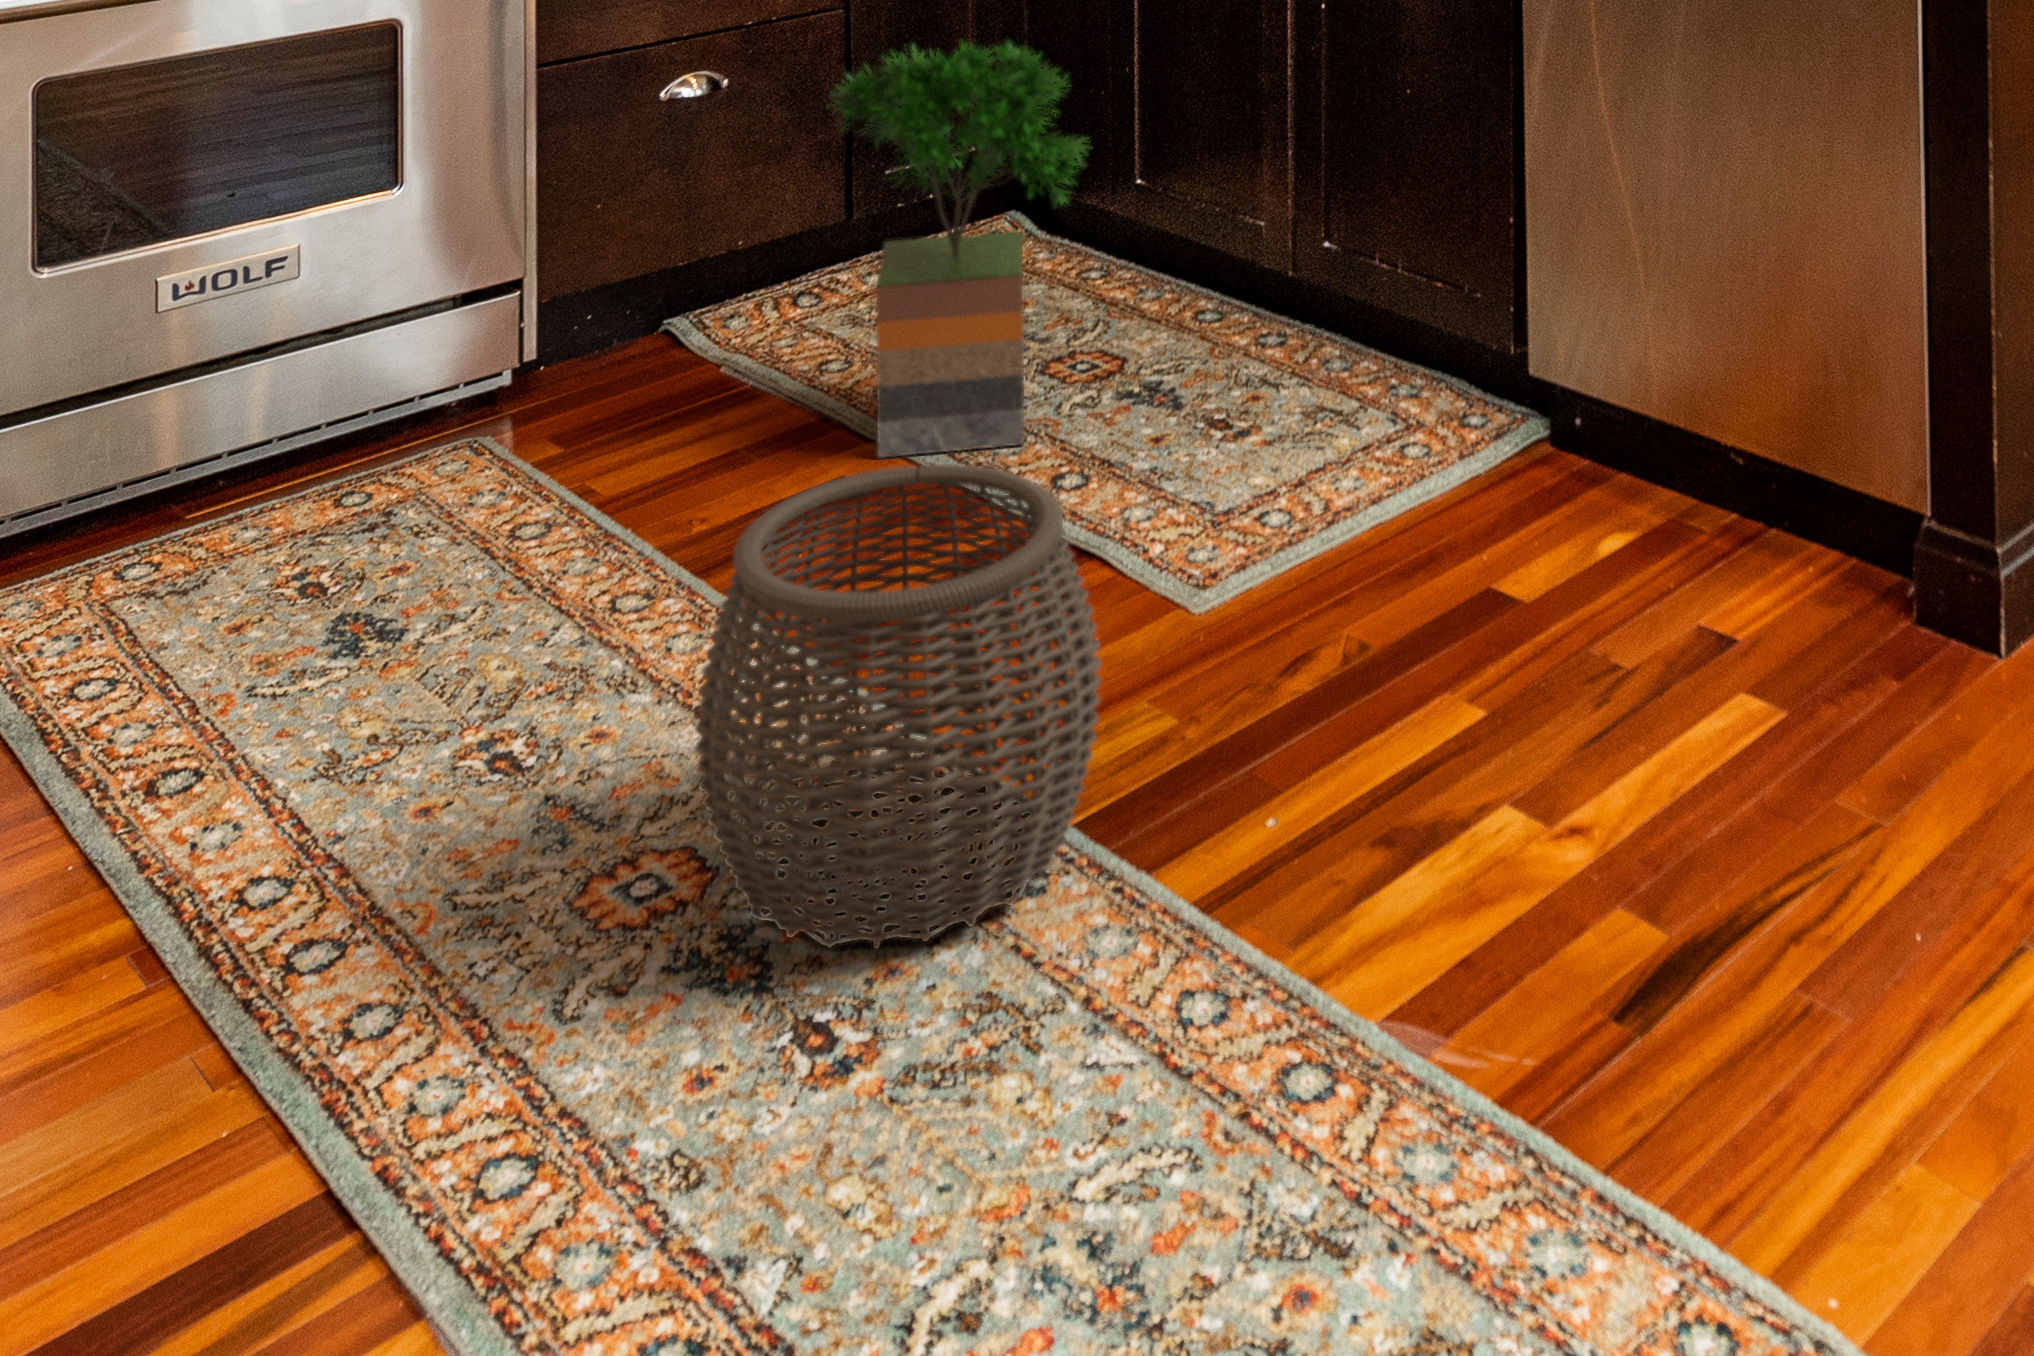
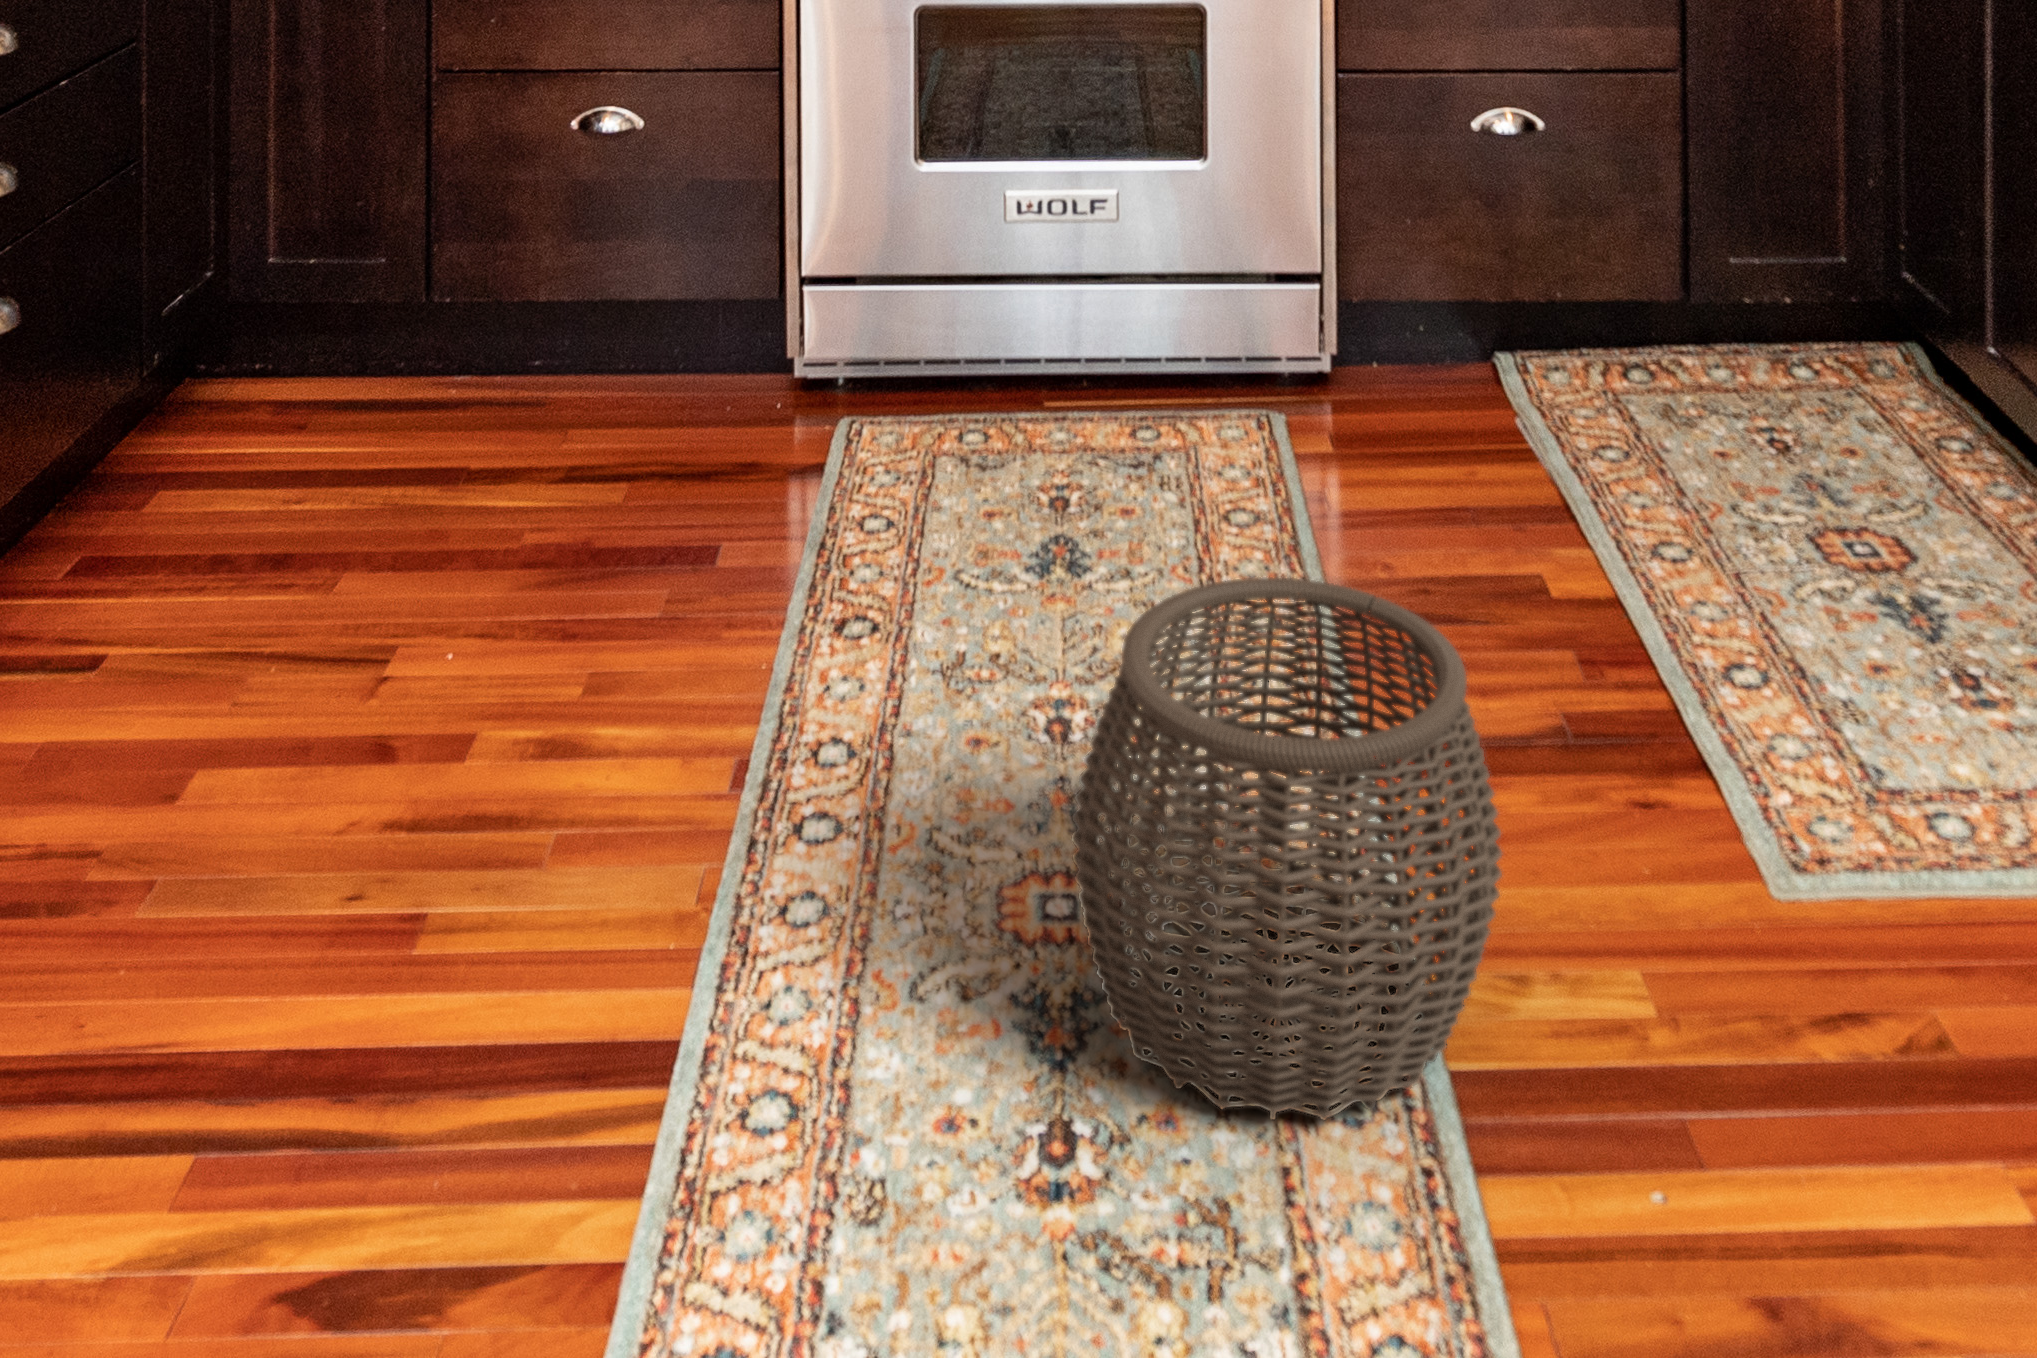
potted tree: present [833,42,1092,457] -> none [1585,132,1866,615]

